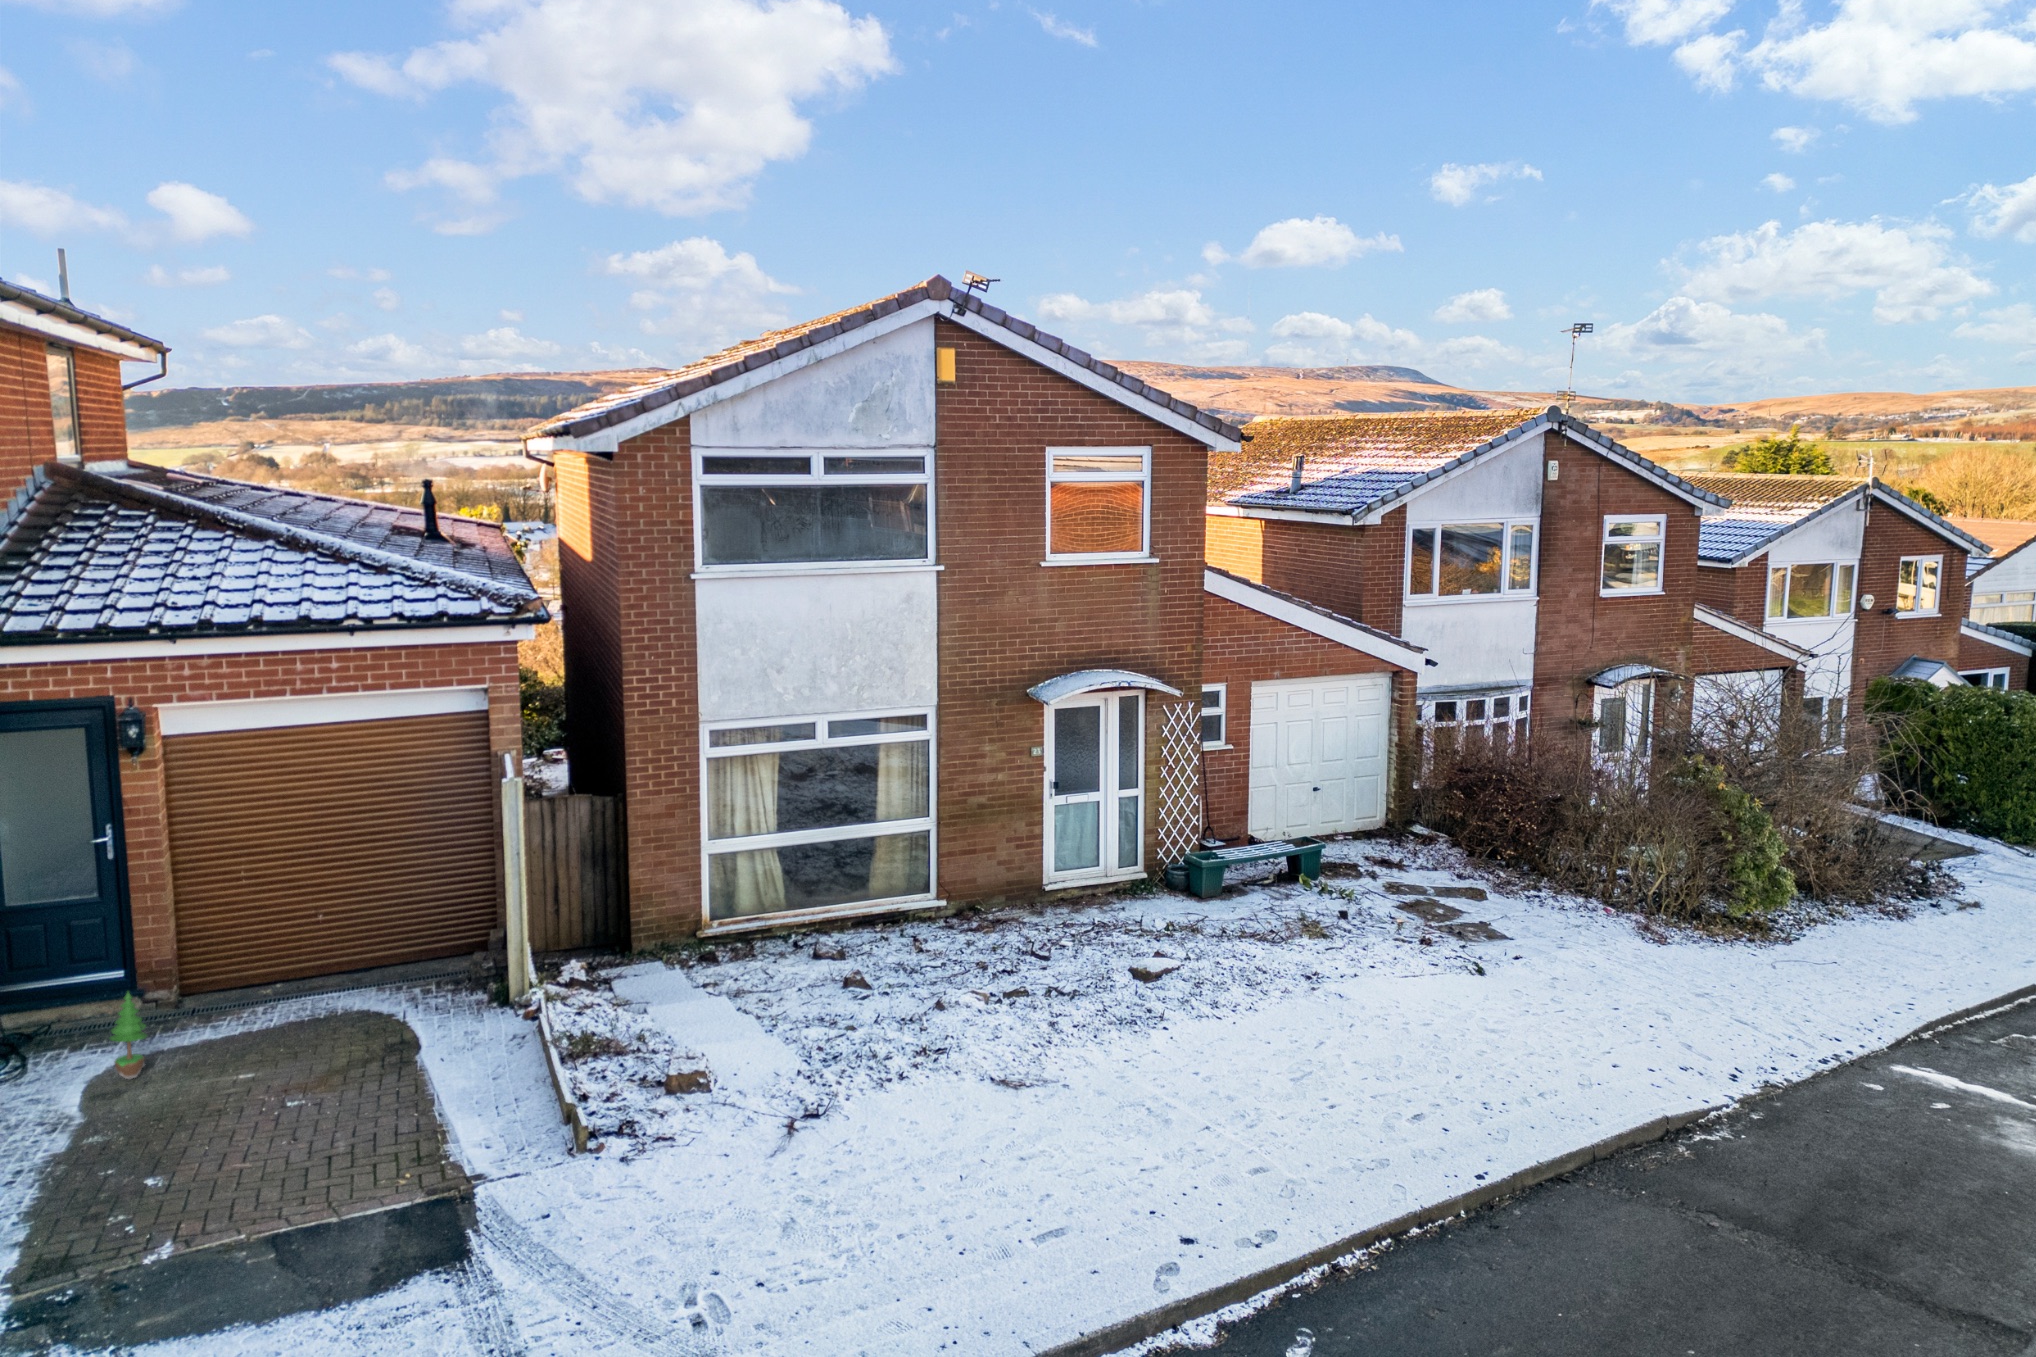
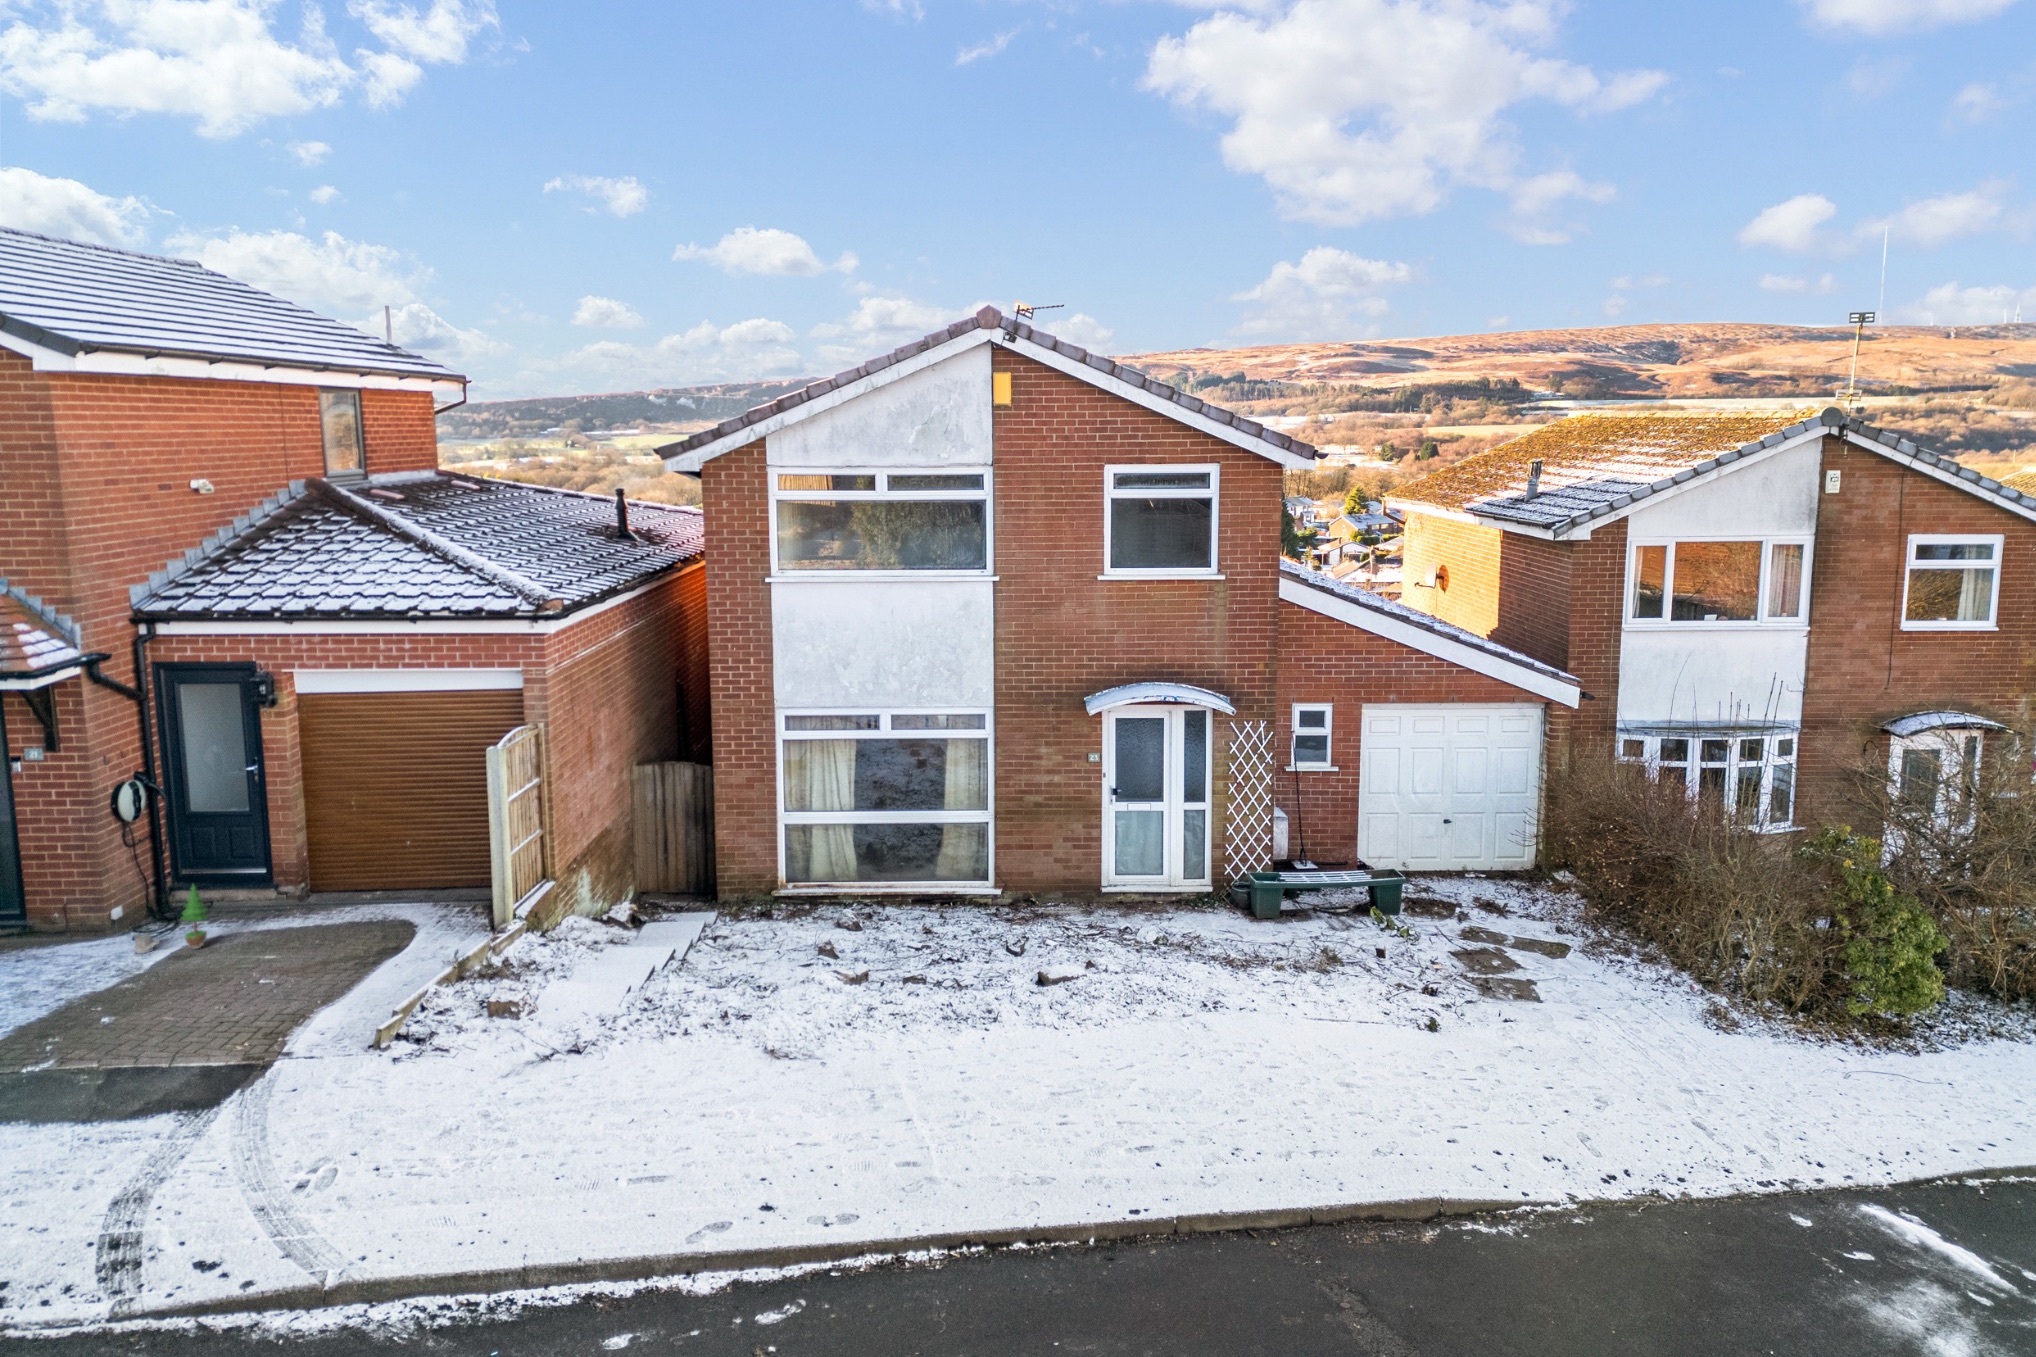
watering can: none [29,1070,84,1098] -> present [134,934,160,954]

